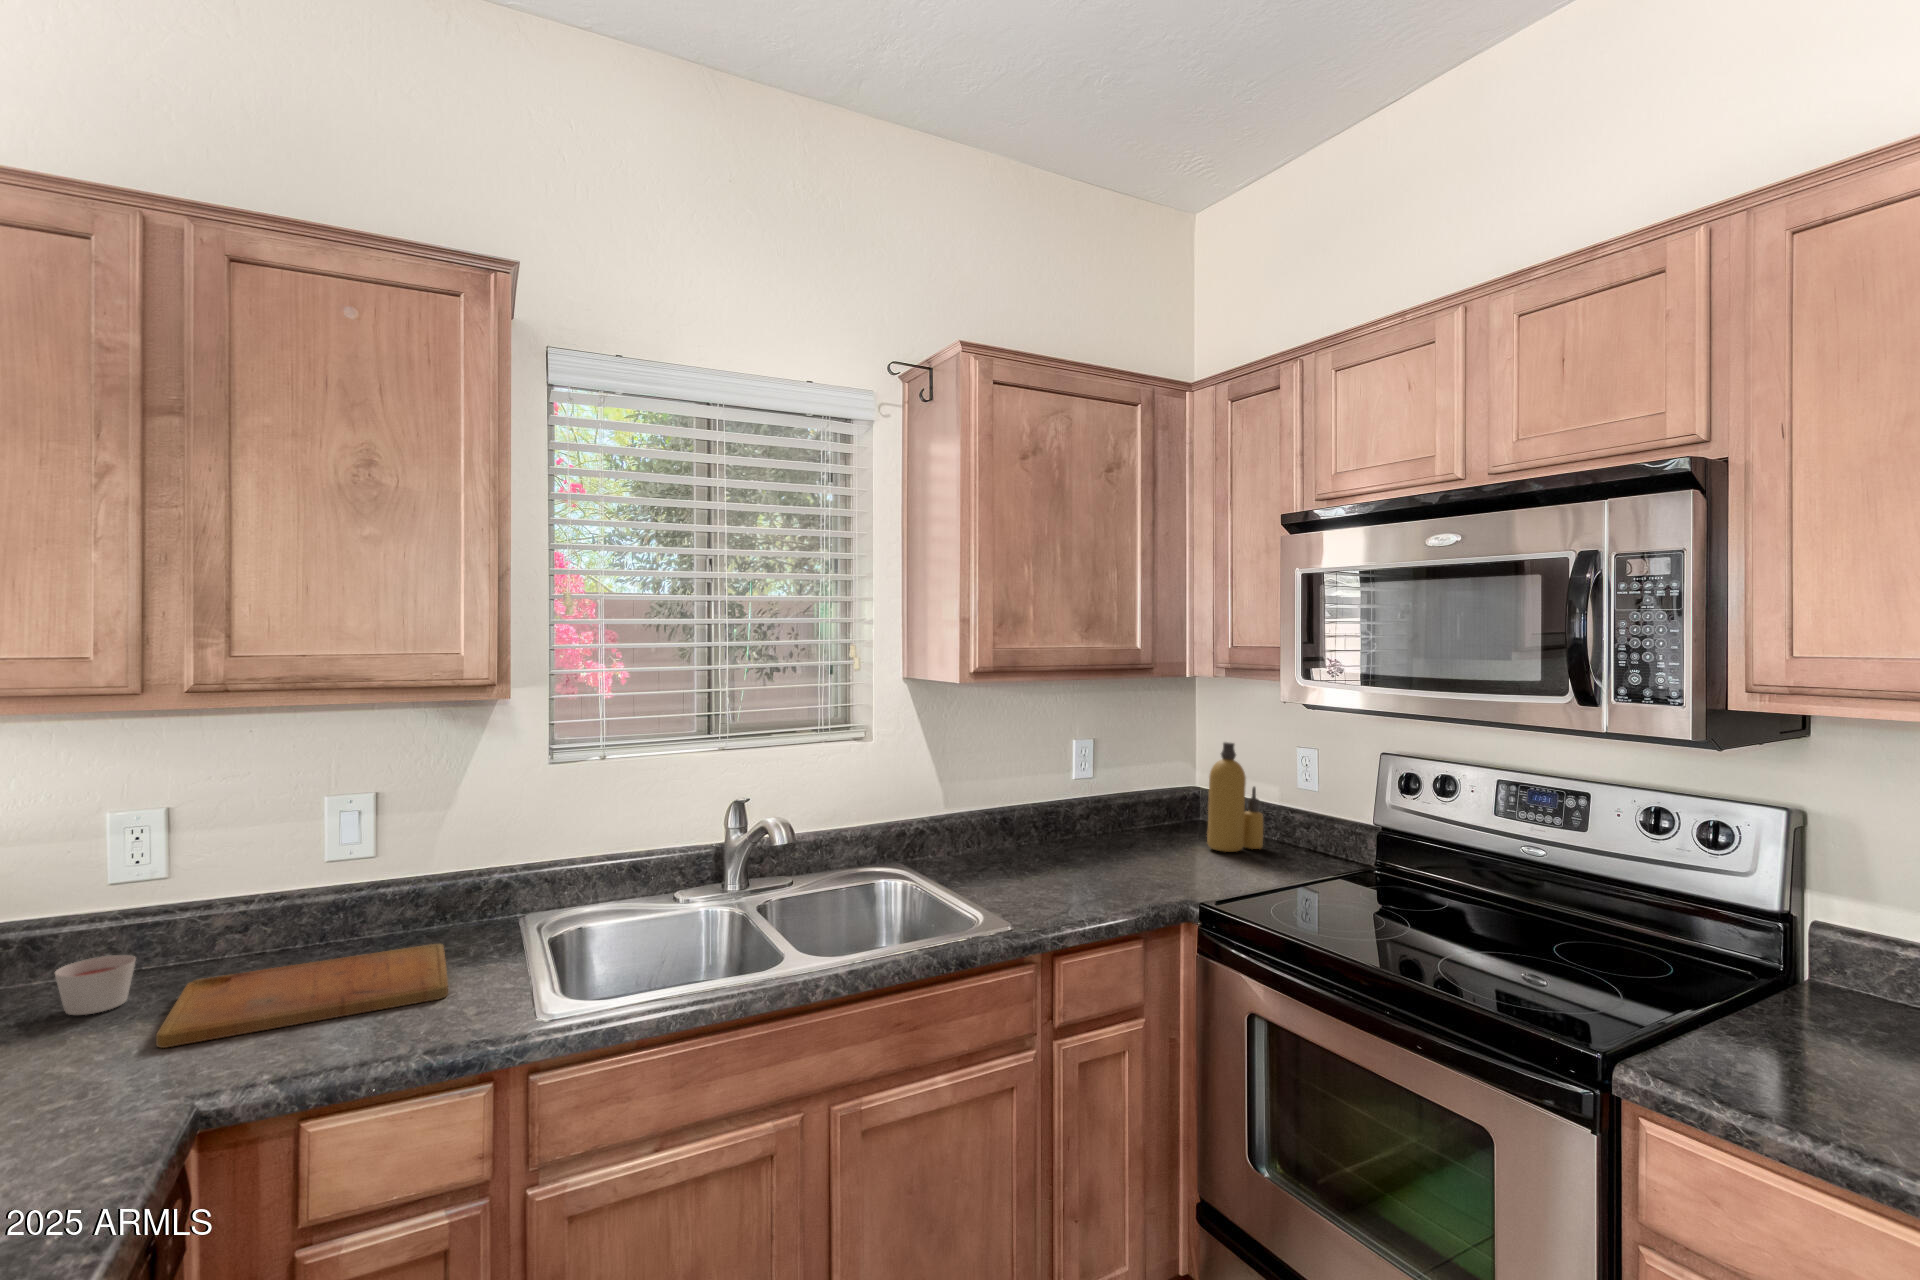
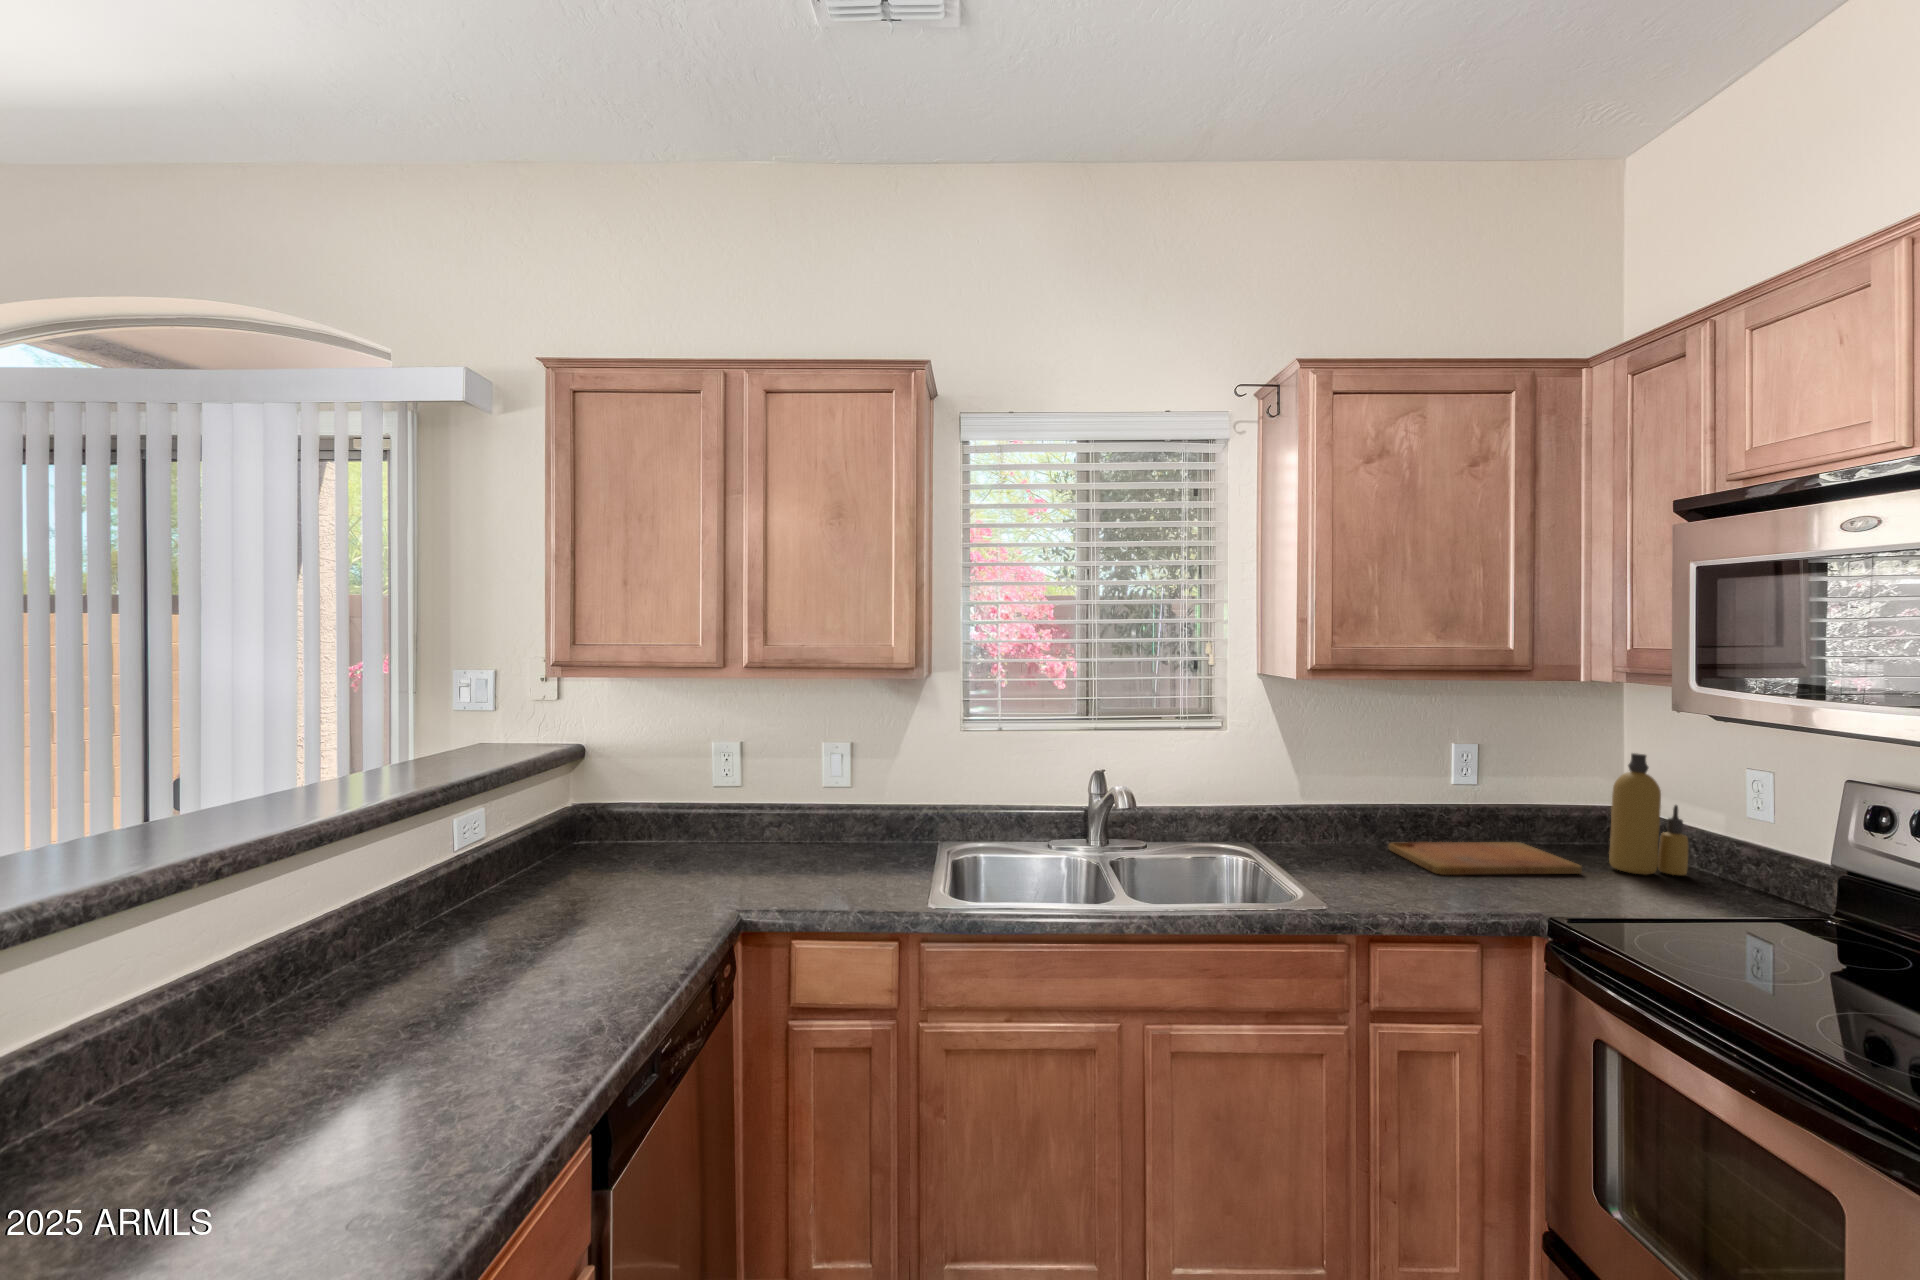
cutting board: present [156,944,448,1048] -> present [1388,842,1582,875]
candle: present [55,955,136,1015] -> none [684,830,721,862]

